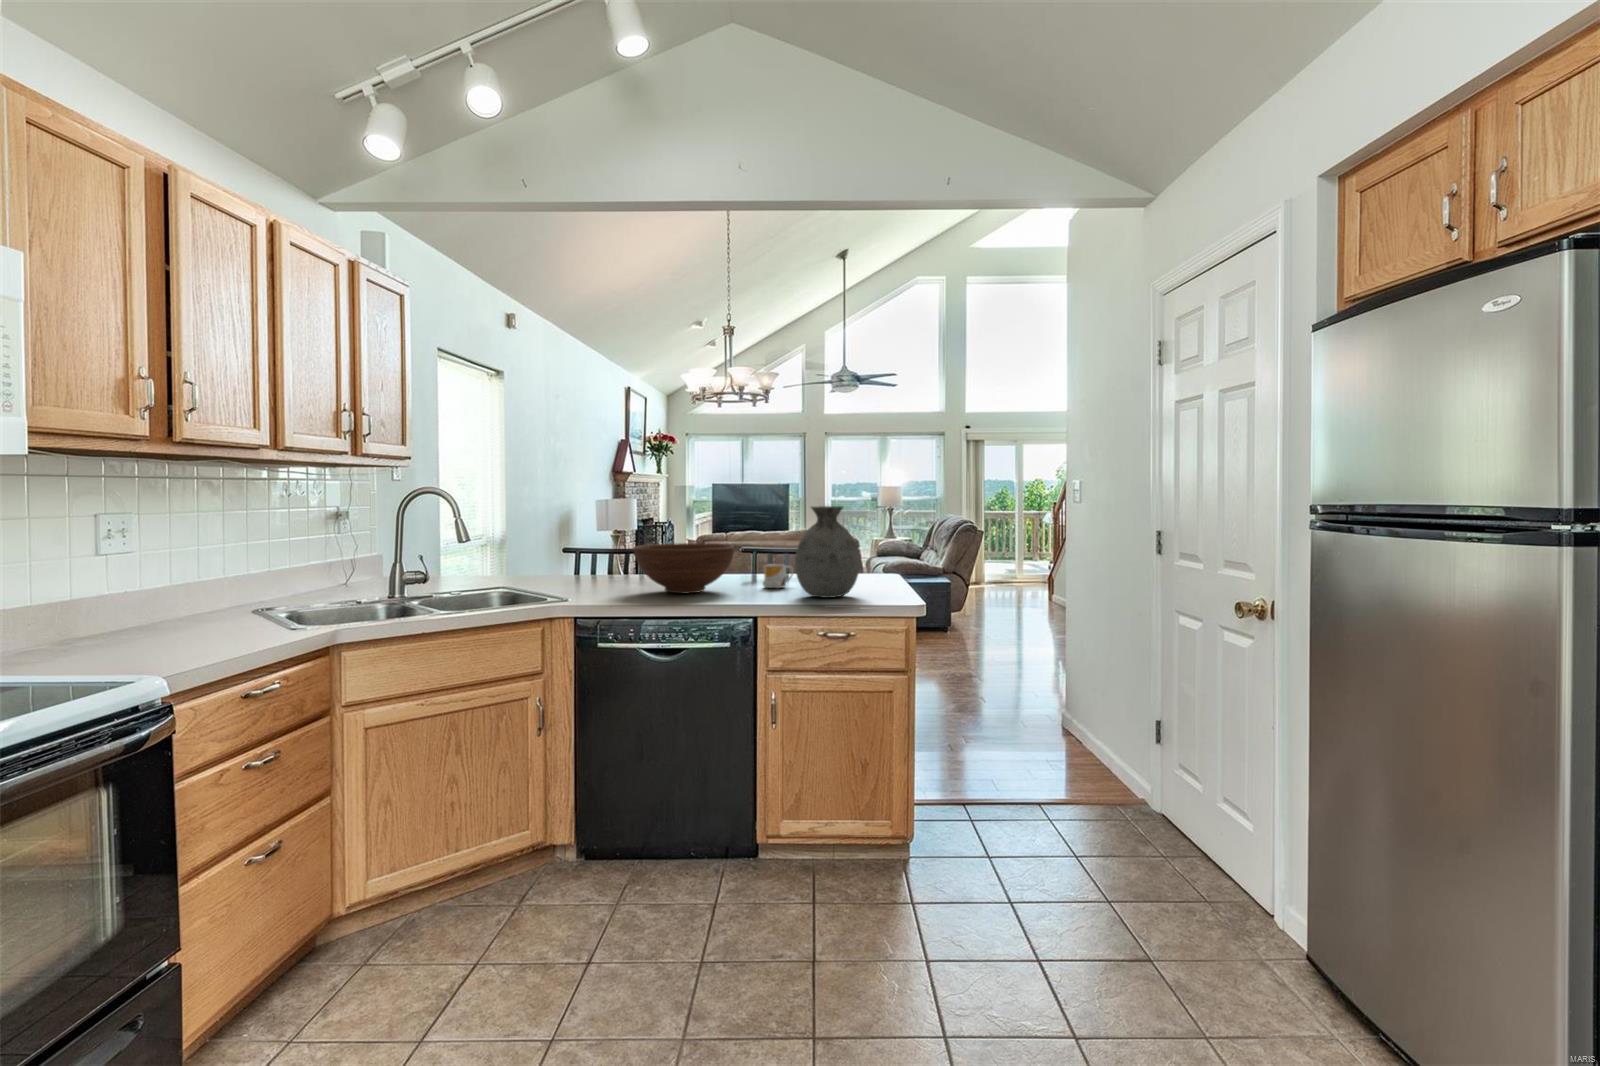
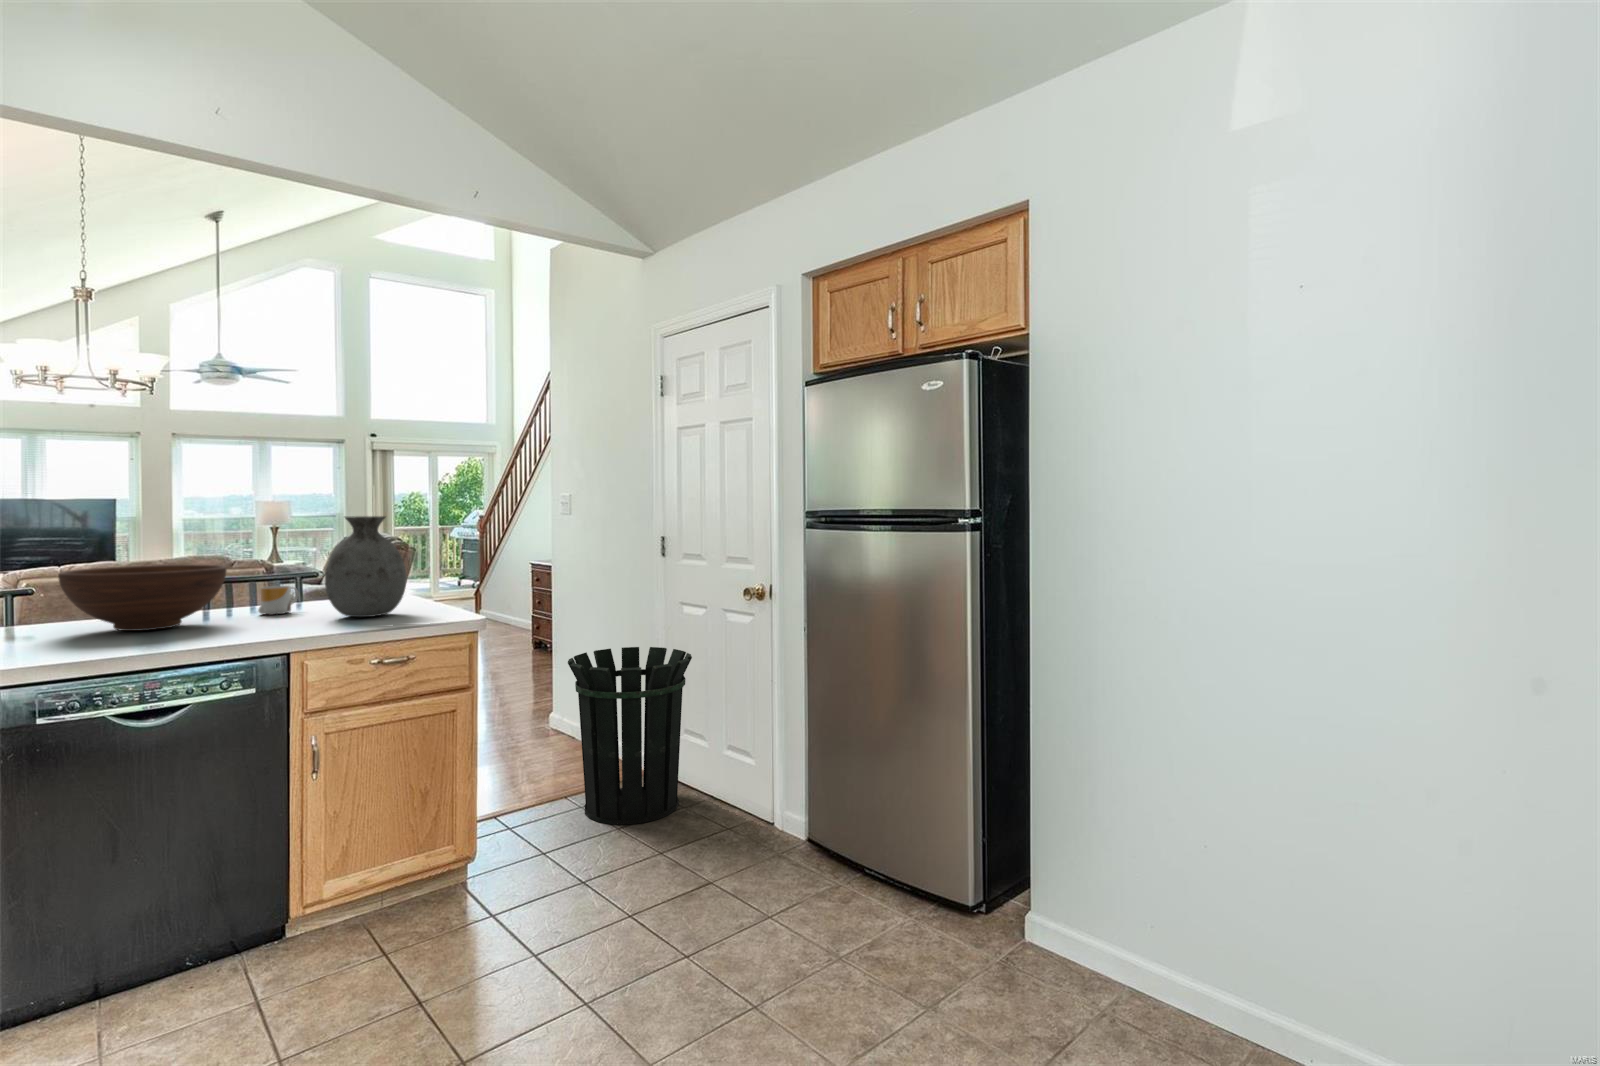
waste bin: none [1033,654,1181,860] -> present [568,647,692,825]

